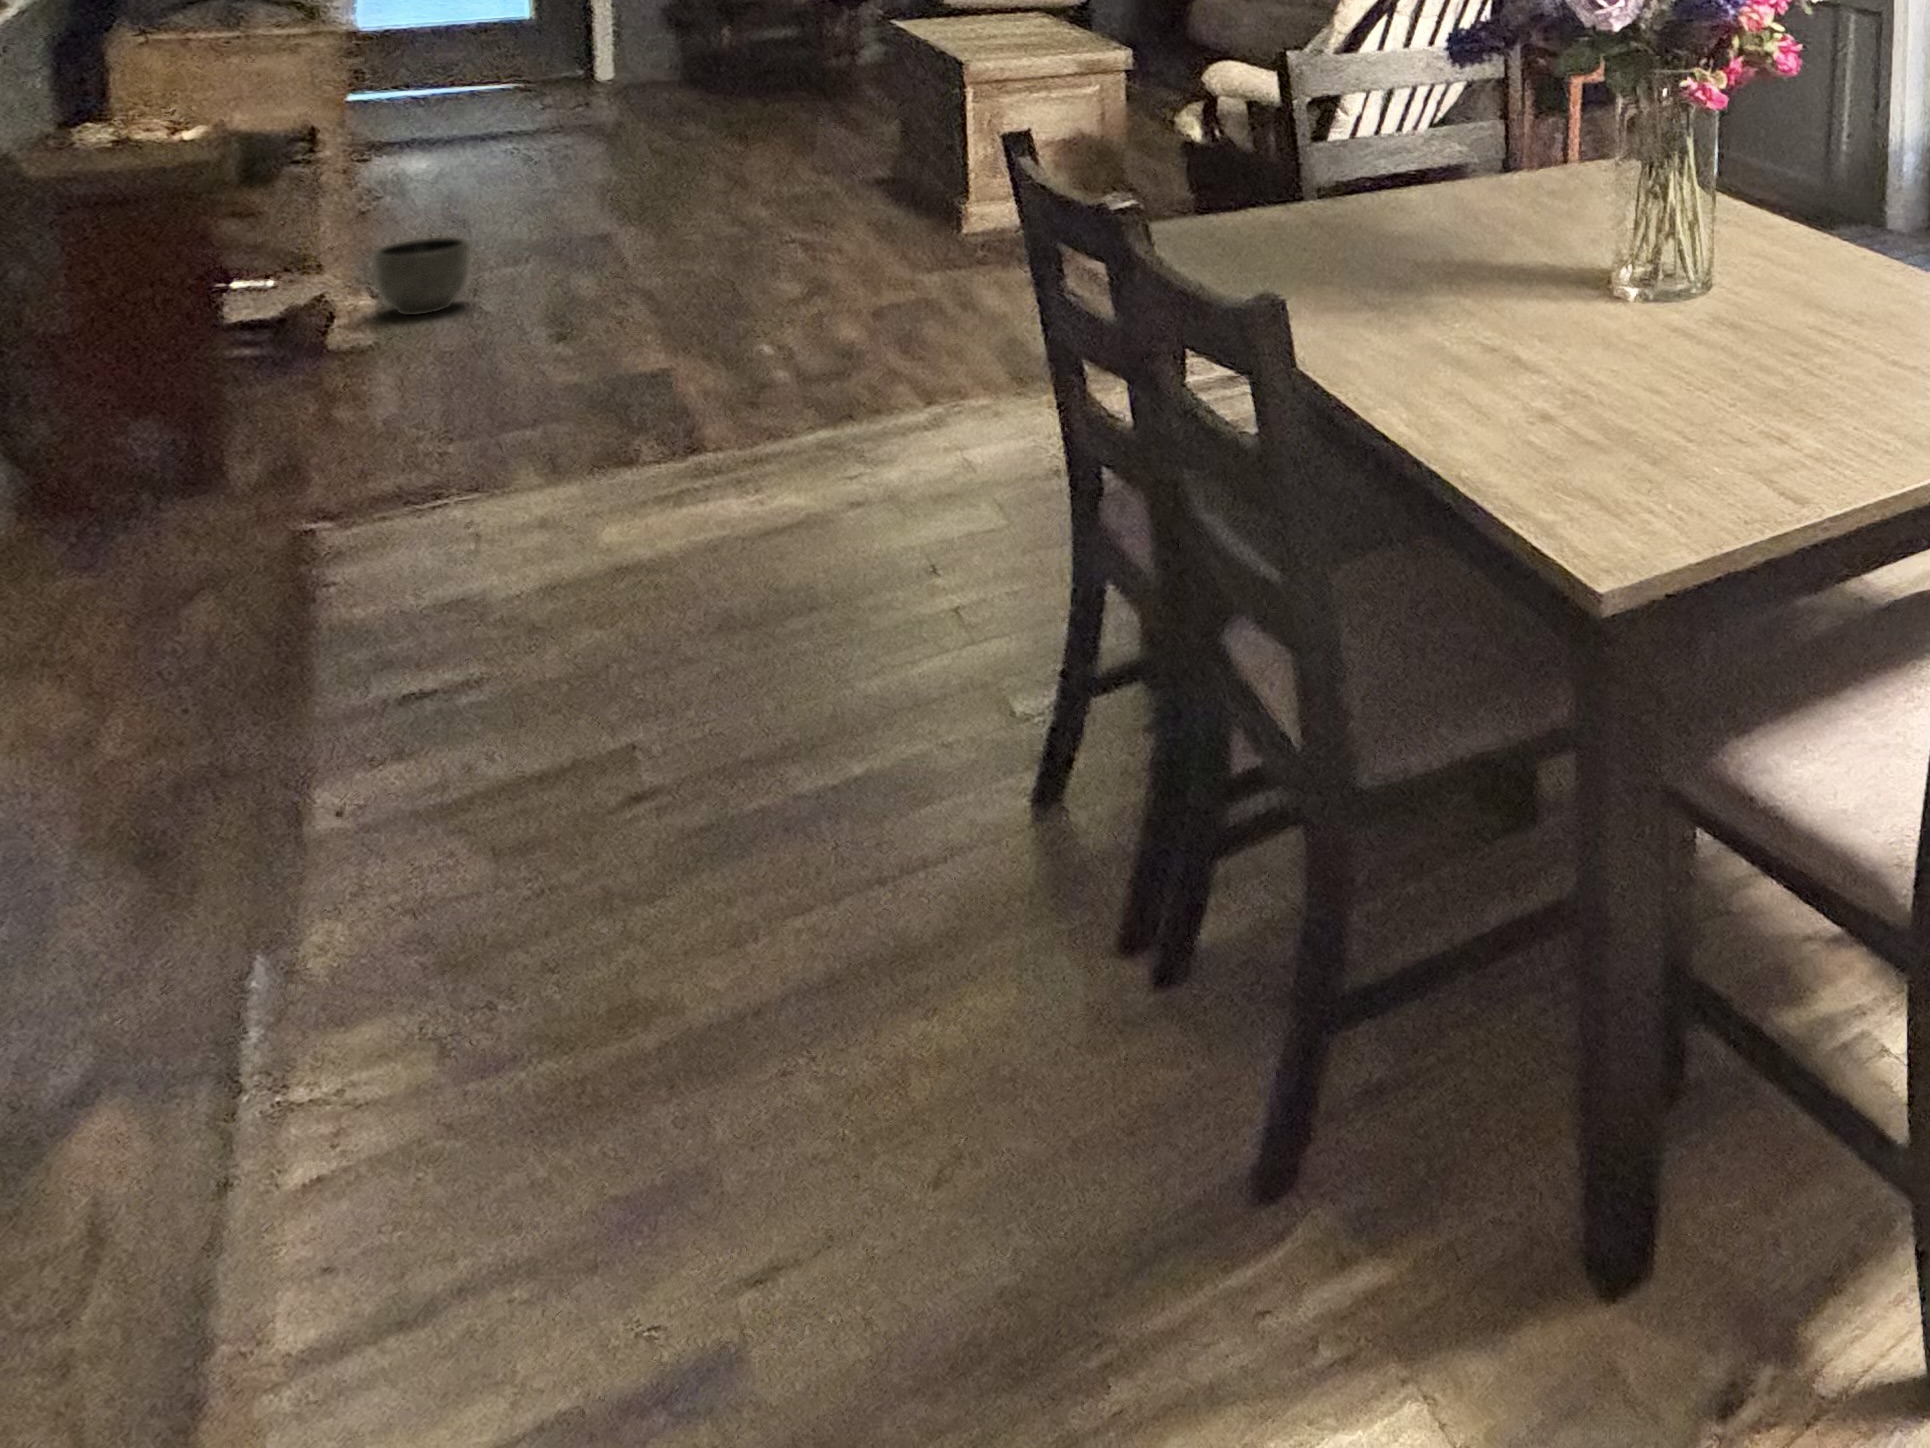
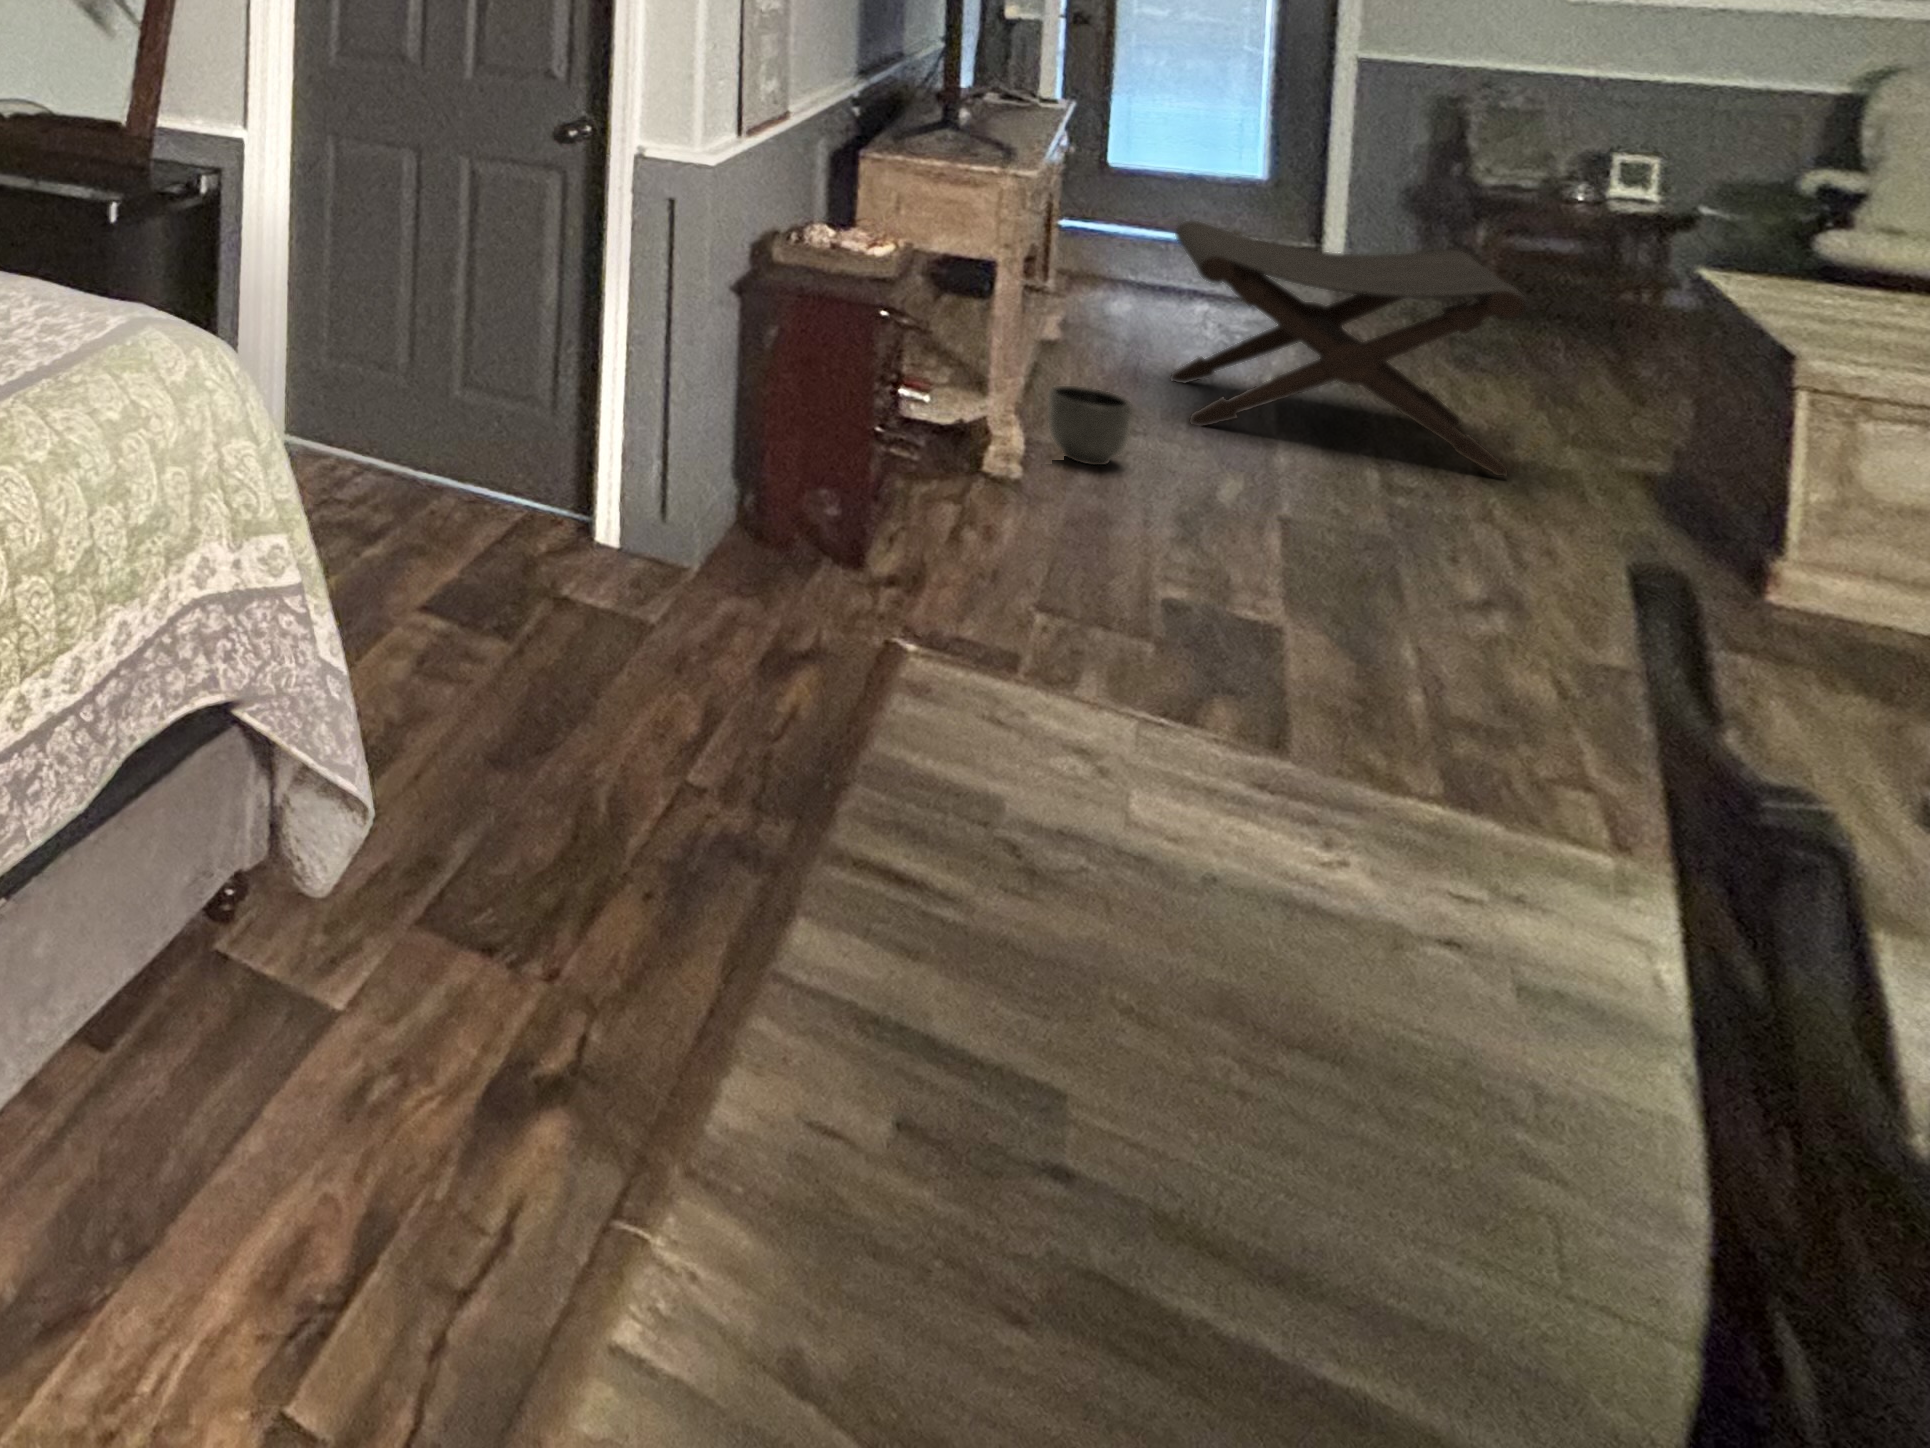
footstool: none [471,41,791,249] -> present [1171,221,1528,476]

